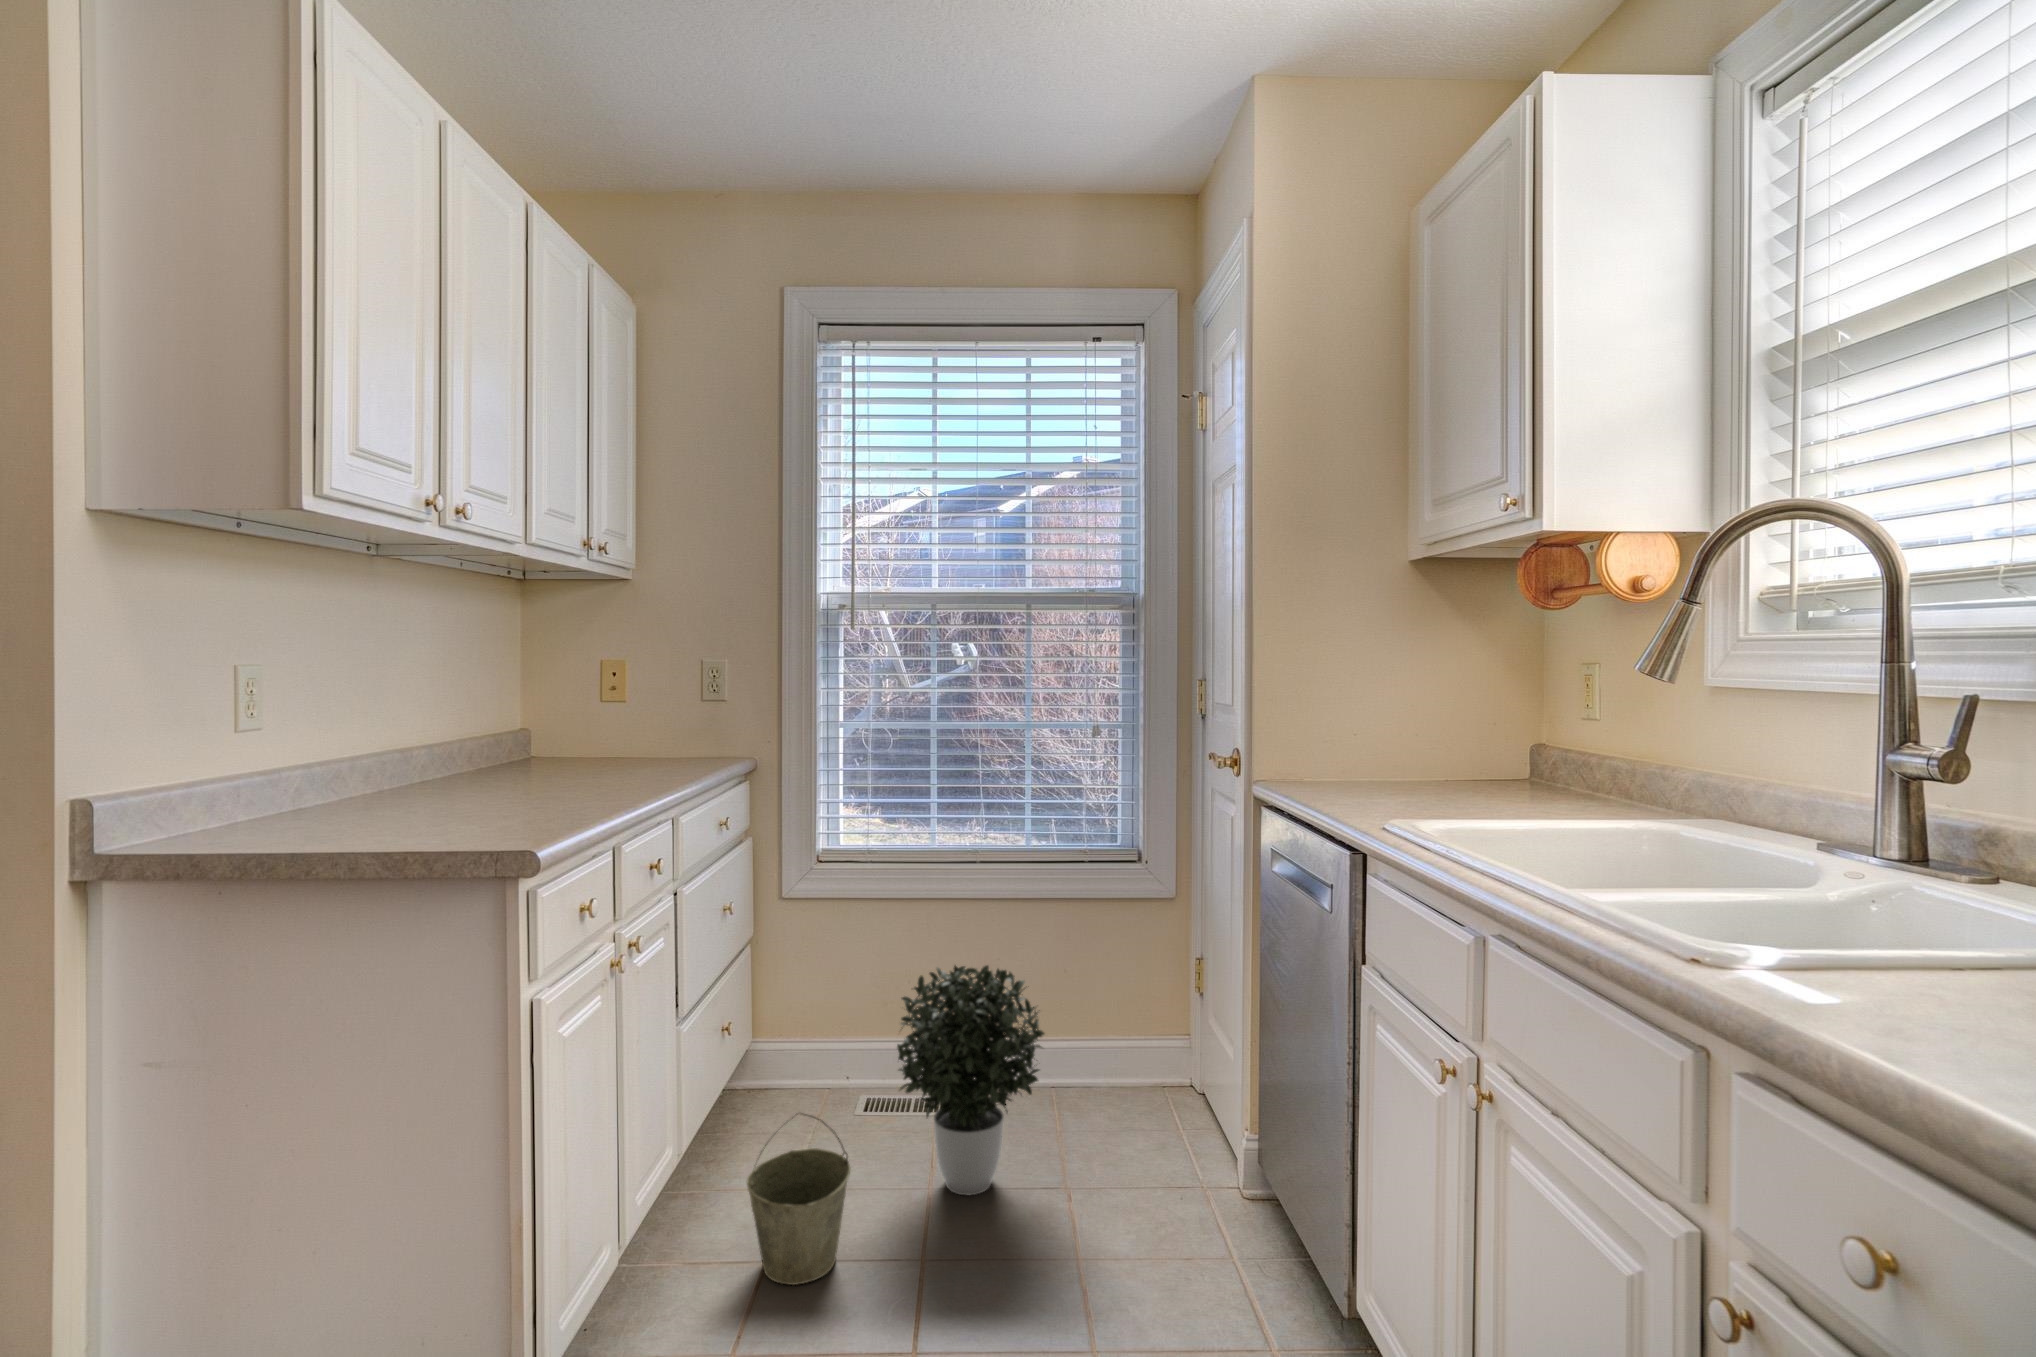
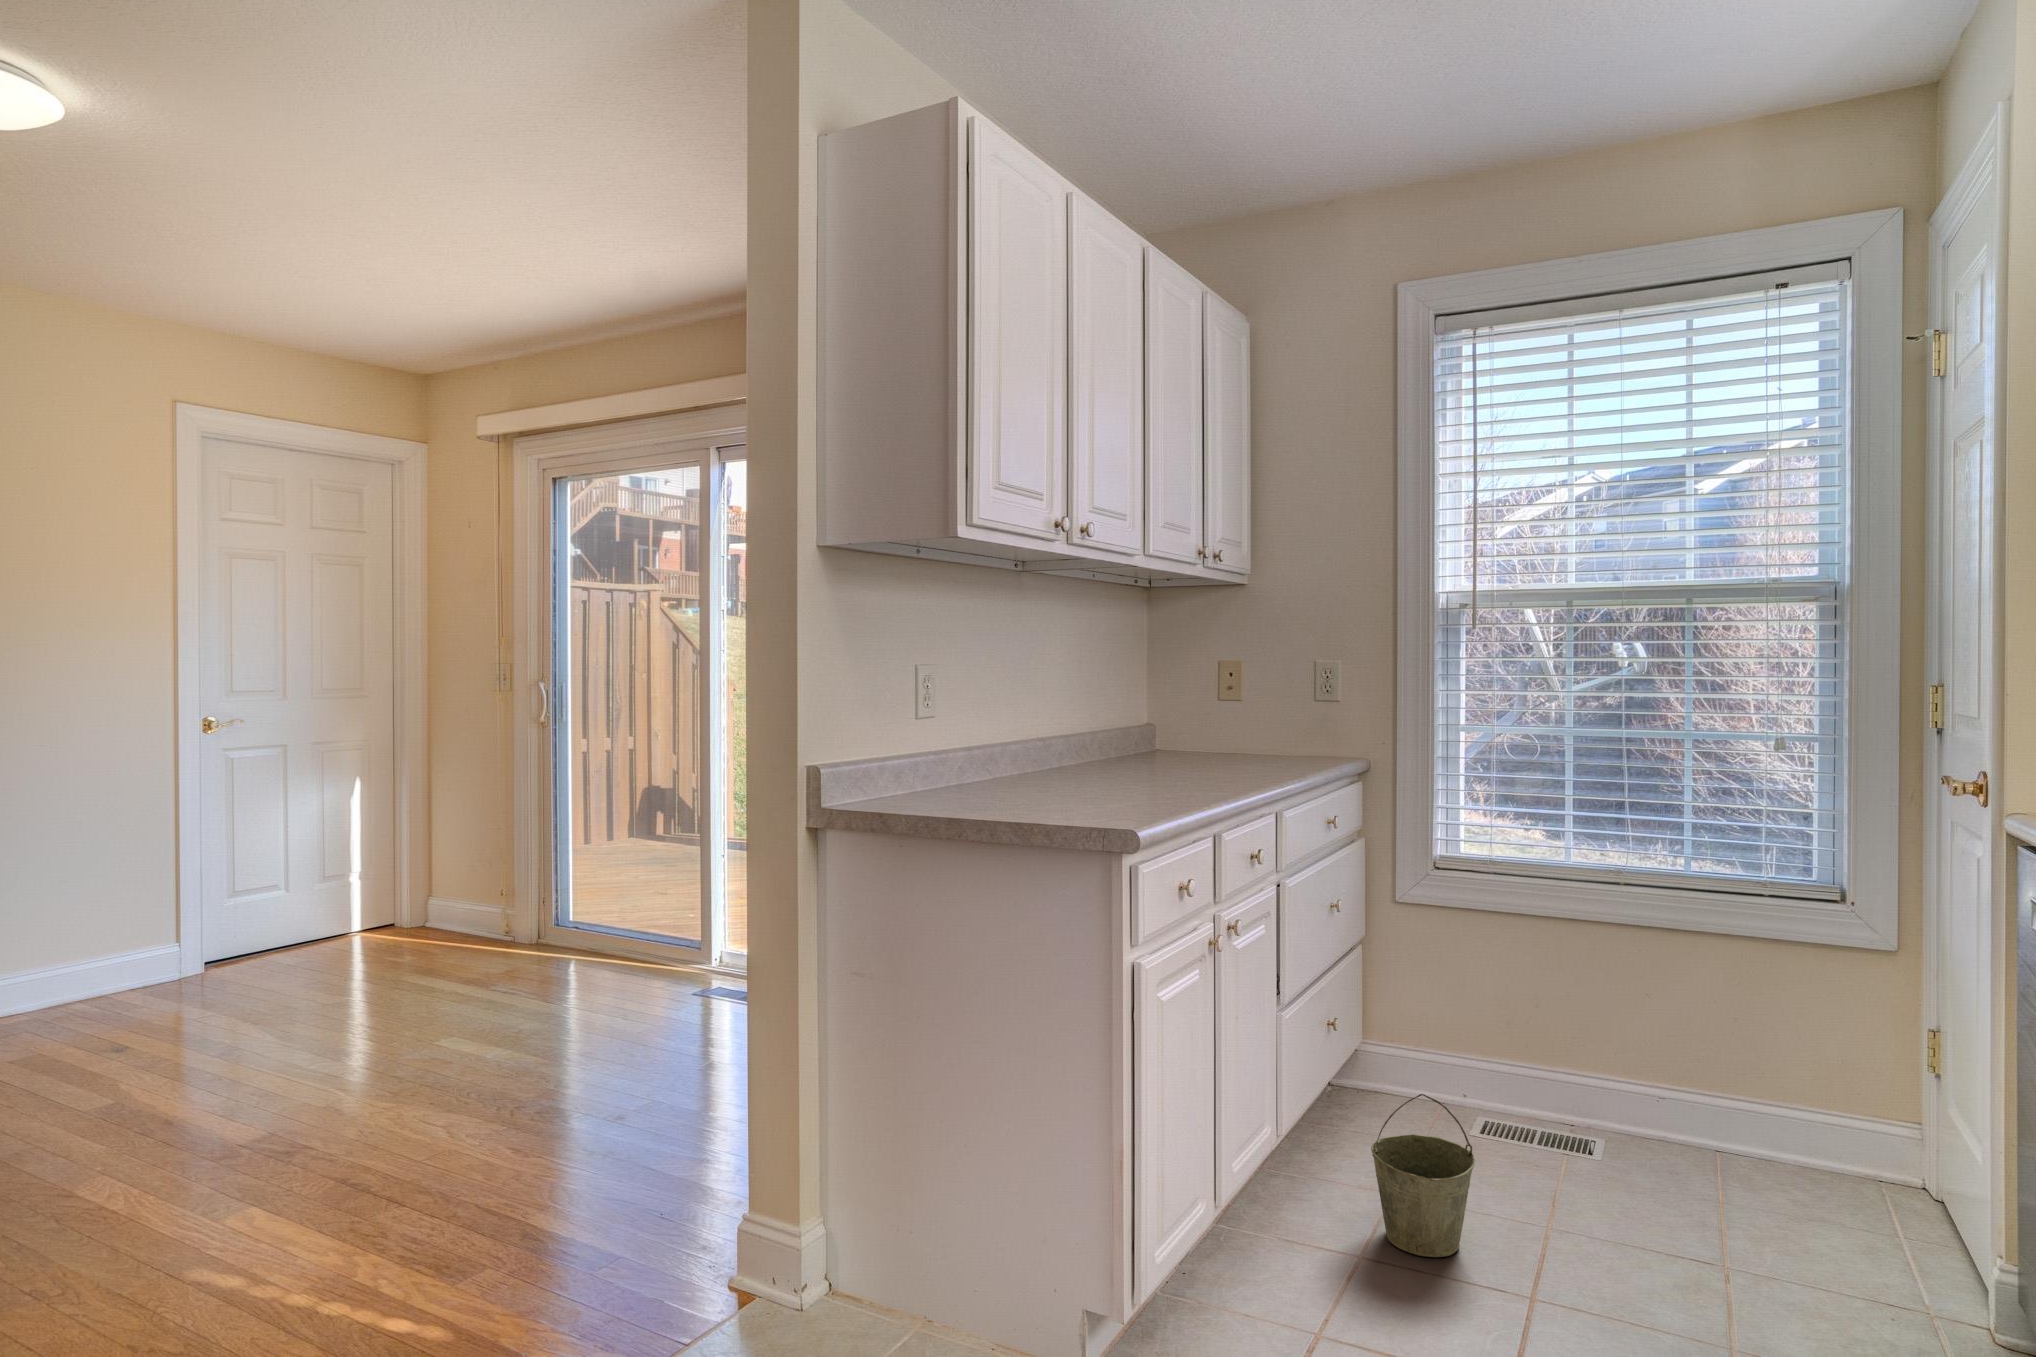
potted plant: present [897,965,1044,1195] -> none [1524,982,1704,1231]

